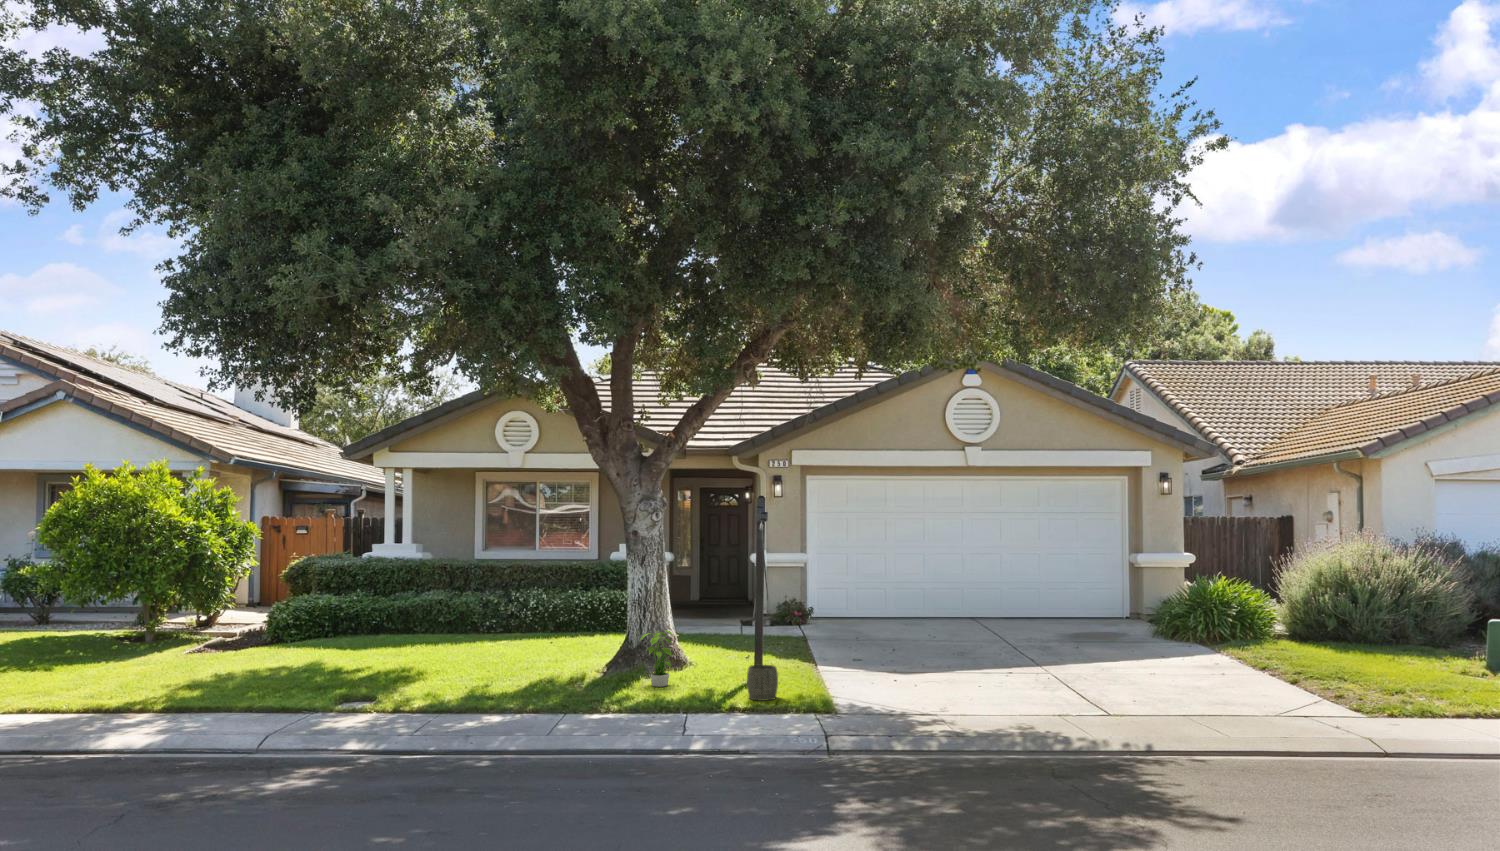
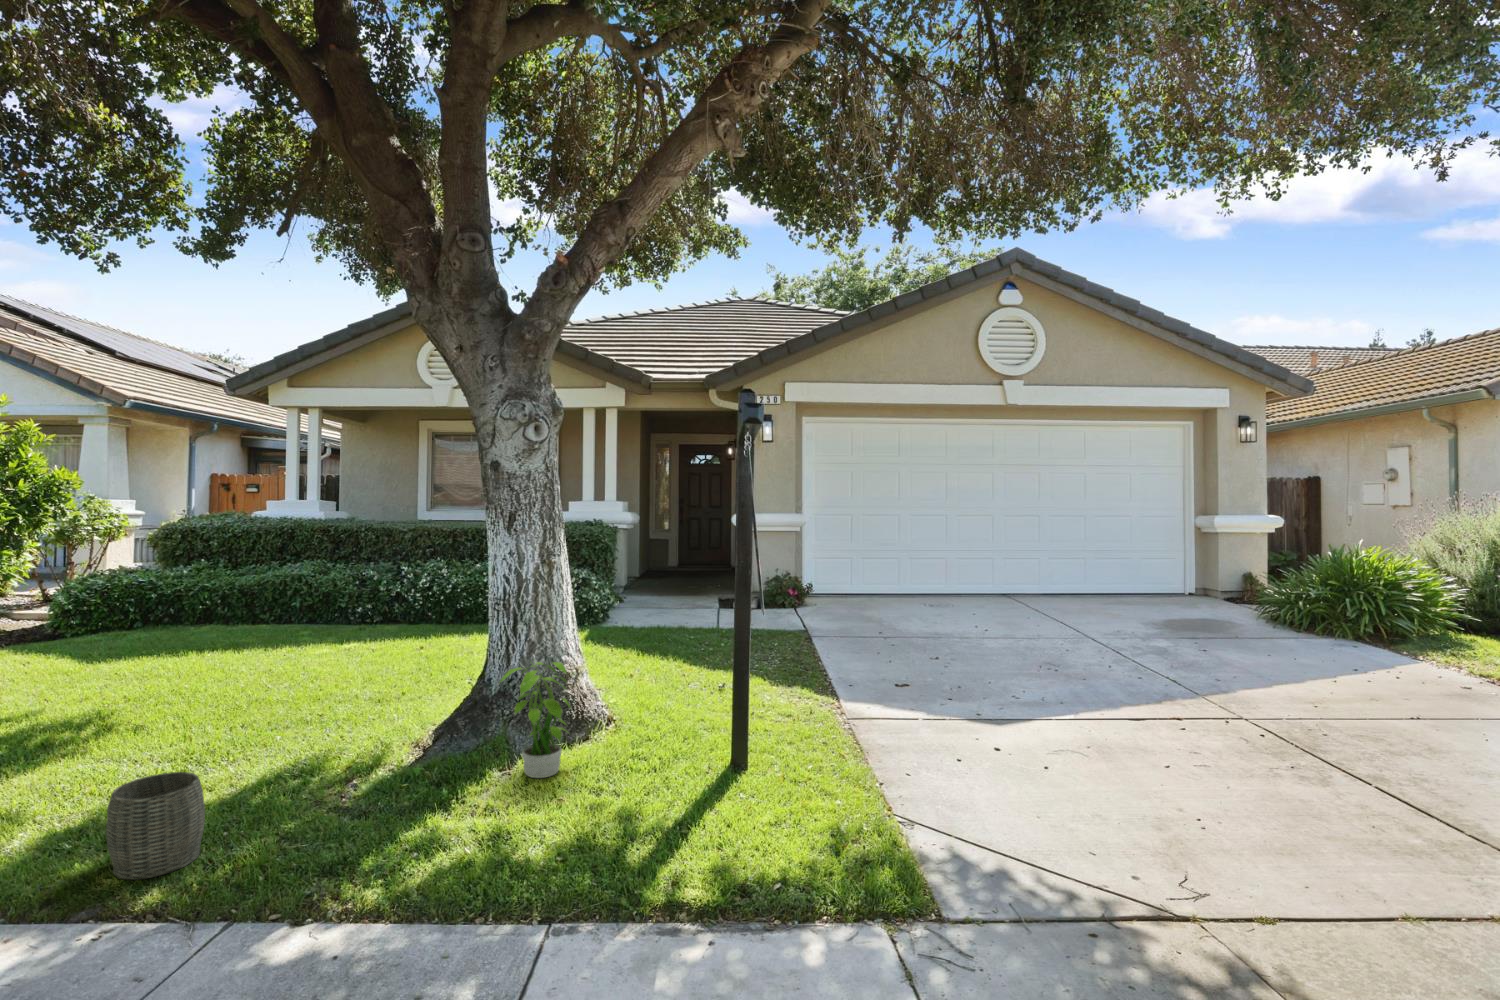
woven basket: present [747,665,778,701] -> present [106,772,205,880]

